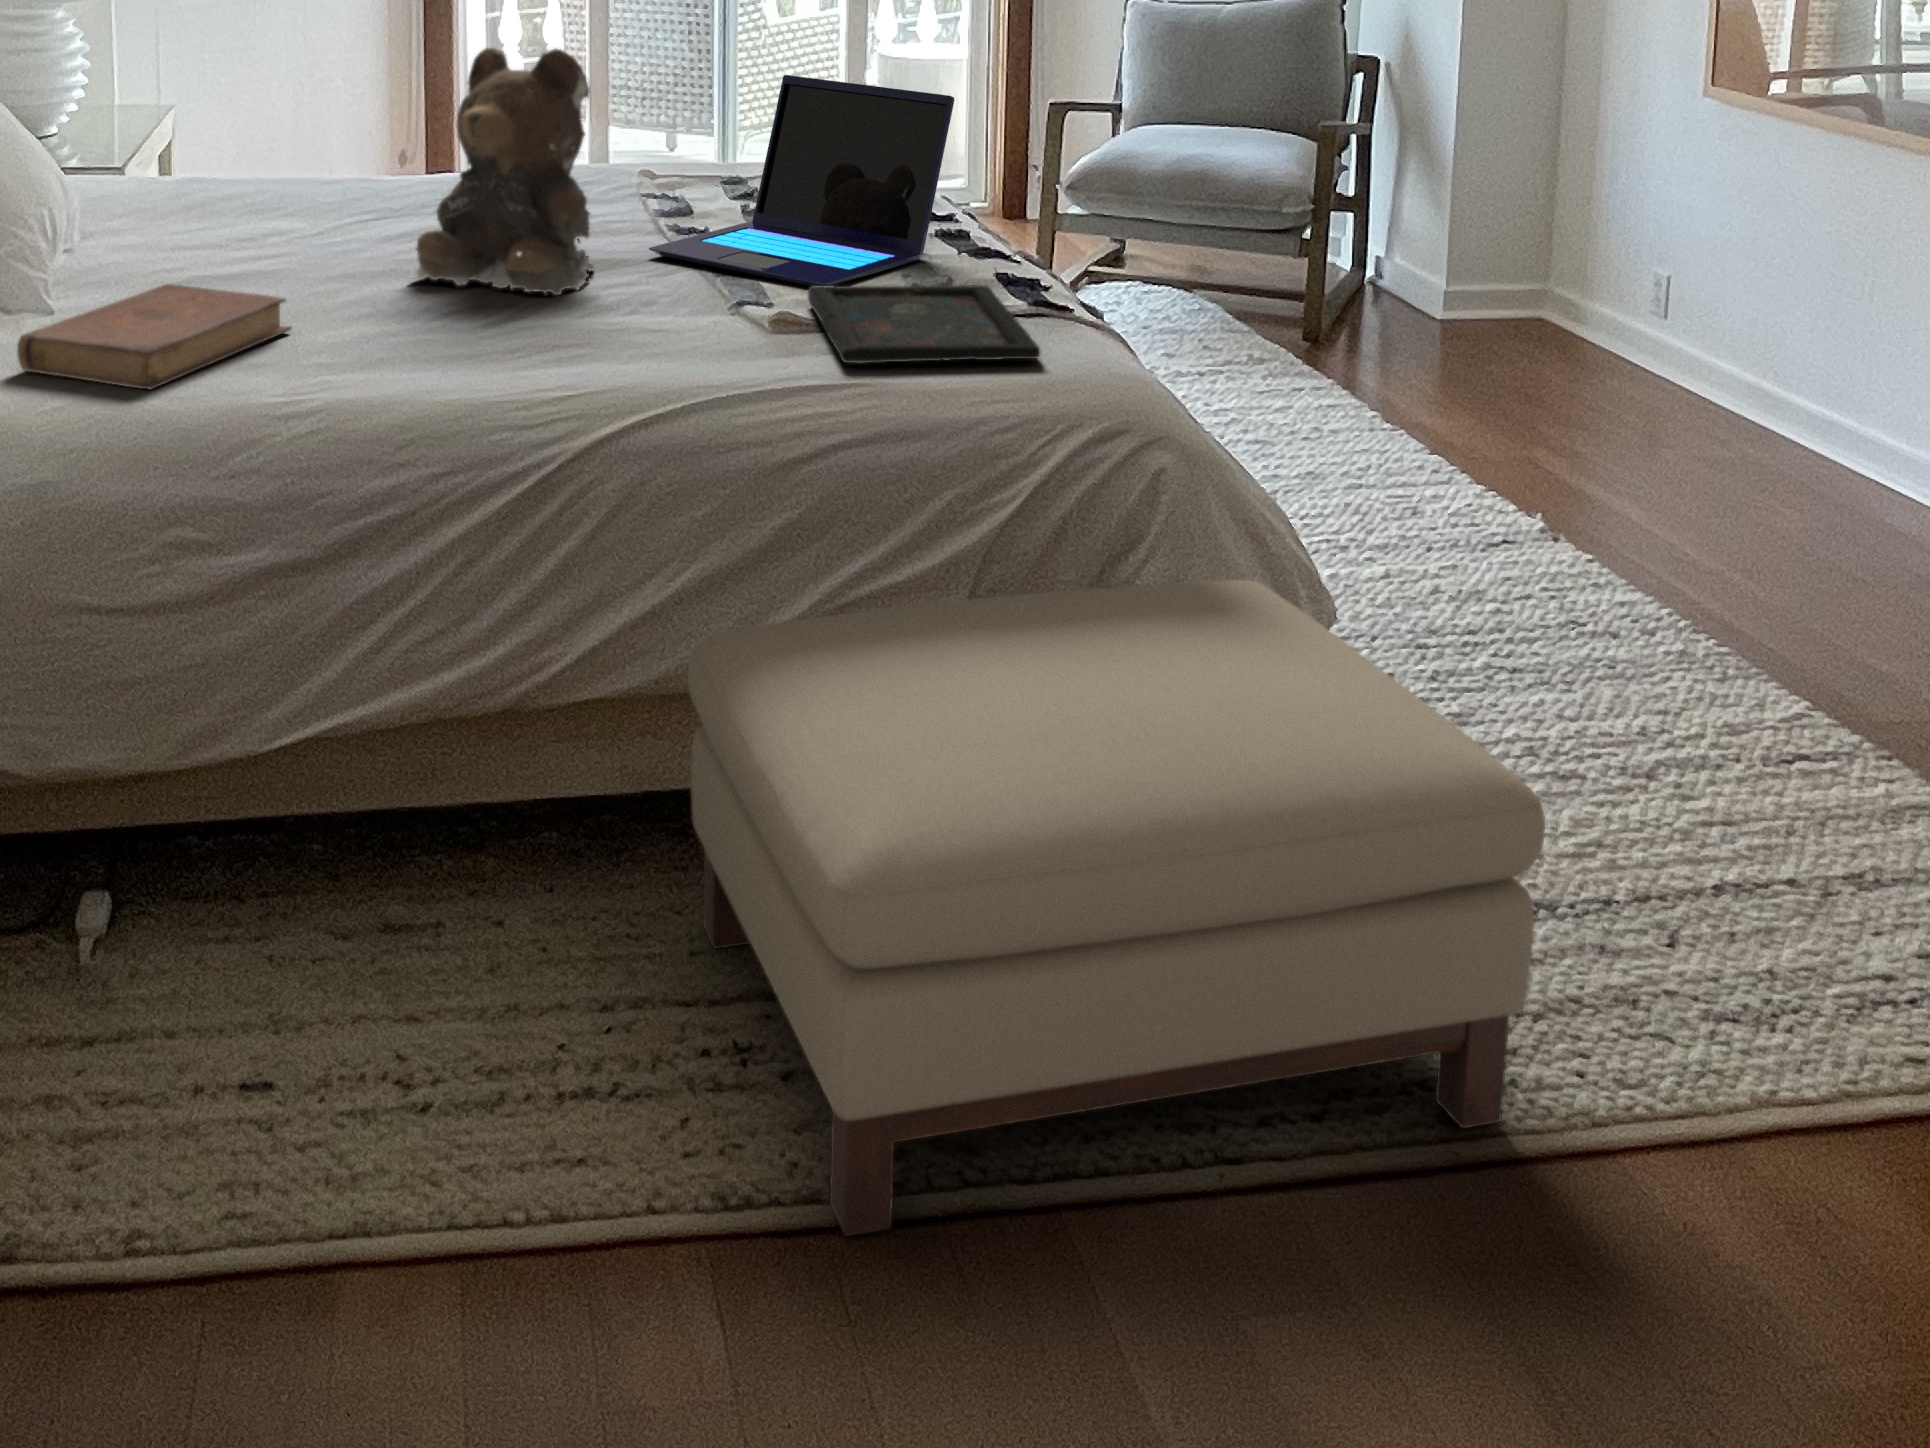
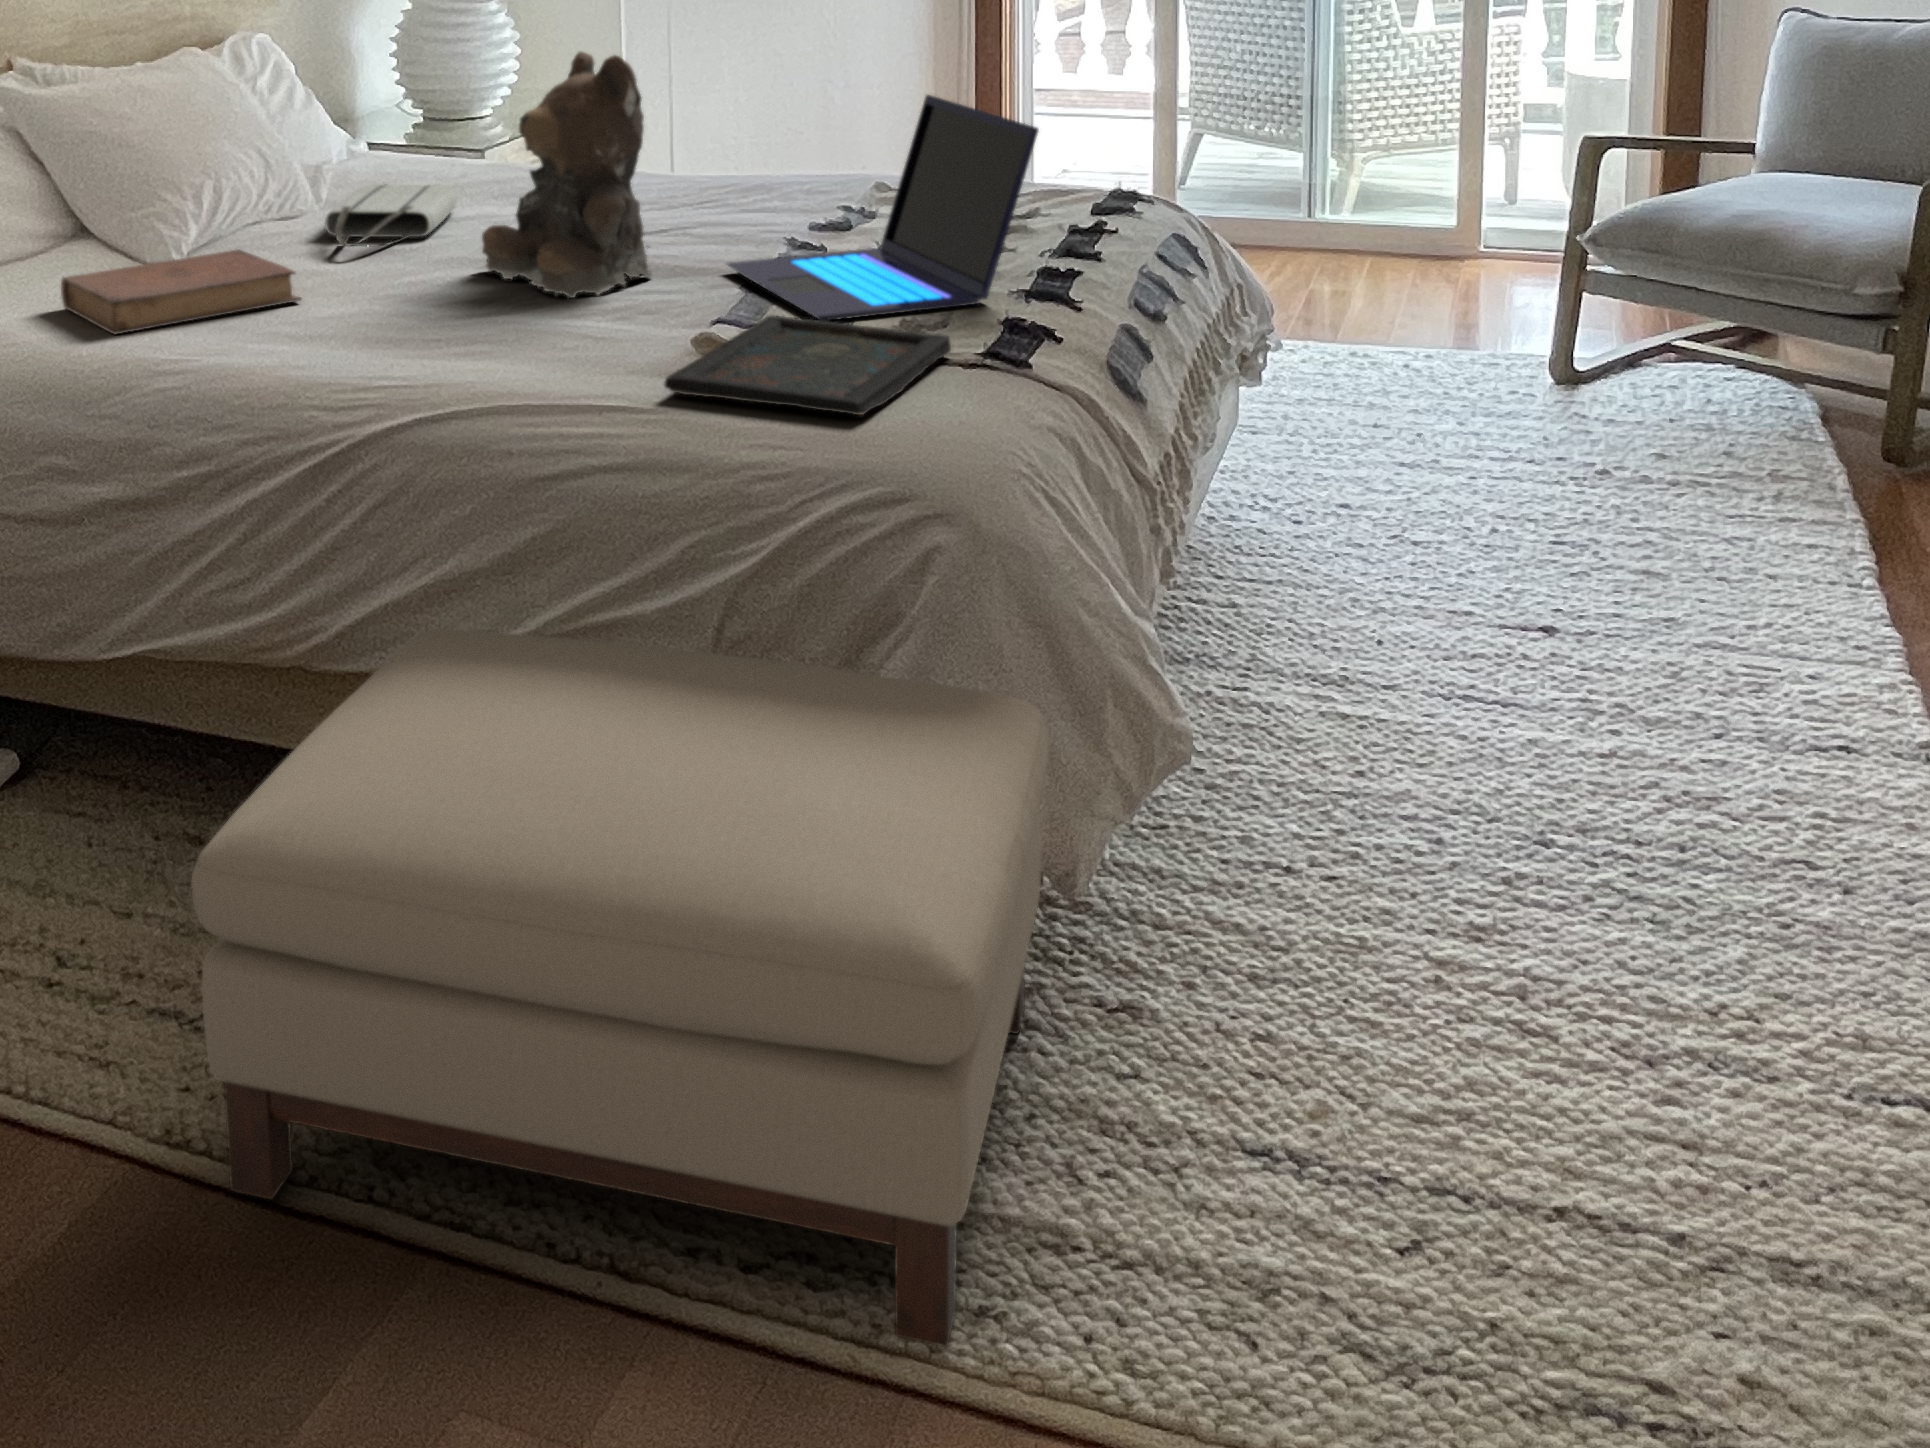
tote bag: none [145,202,286,273] -> present [325,185,457,247]

